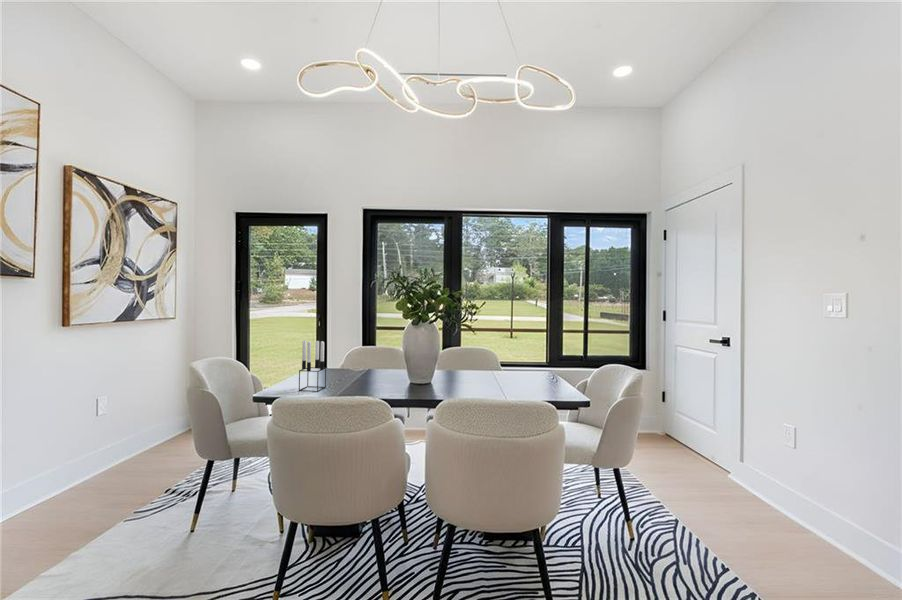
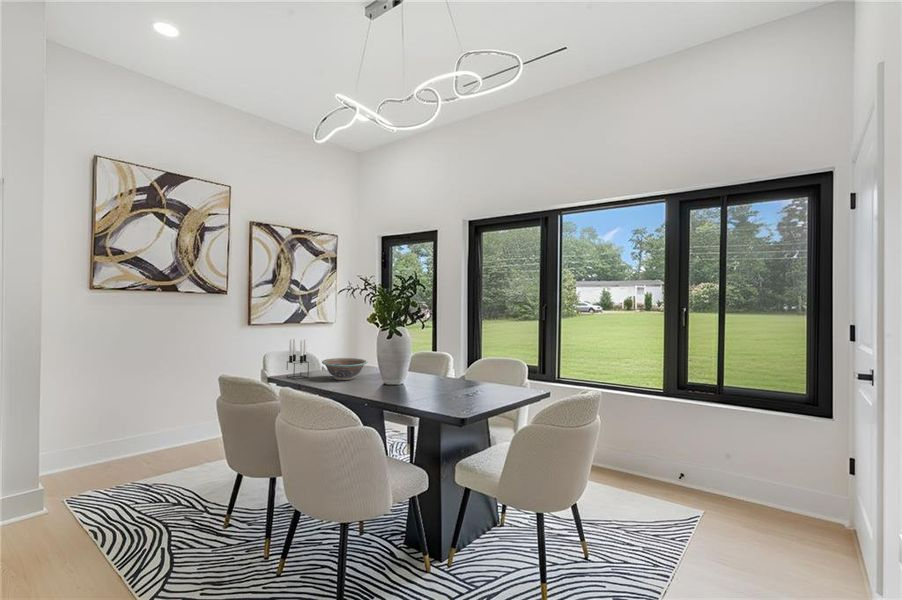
decorative bowl: none [344,359,396,385] -> present [322,358,367,380]

